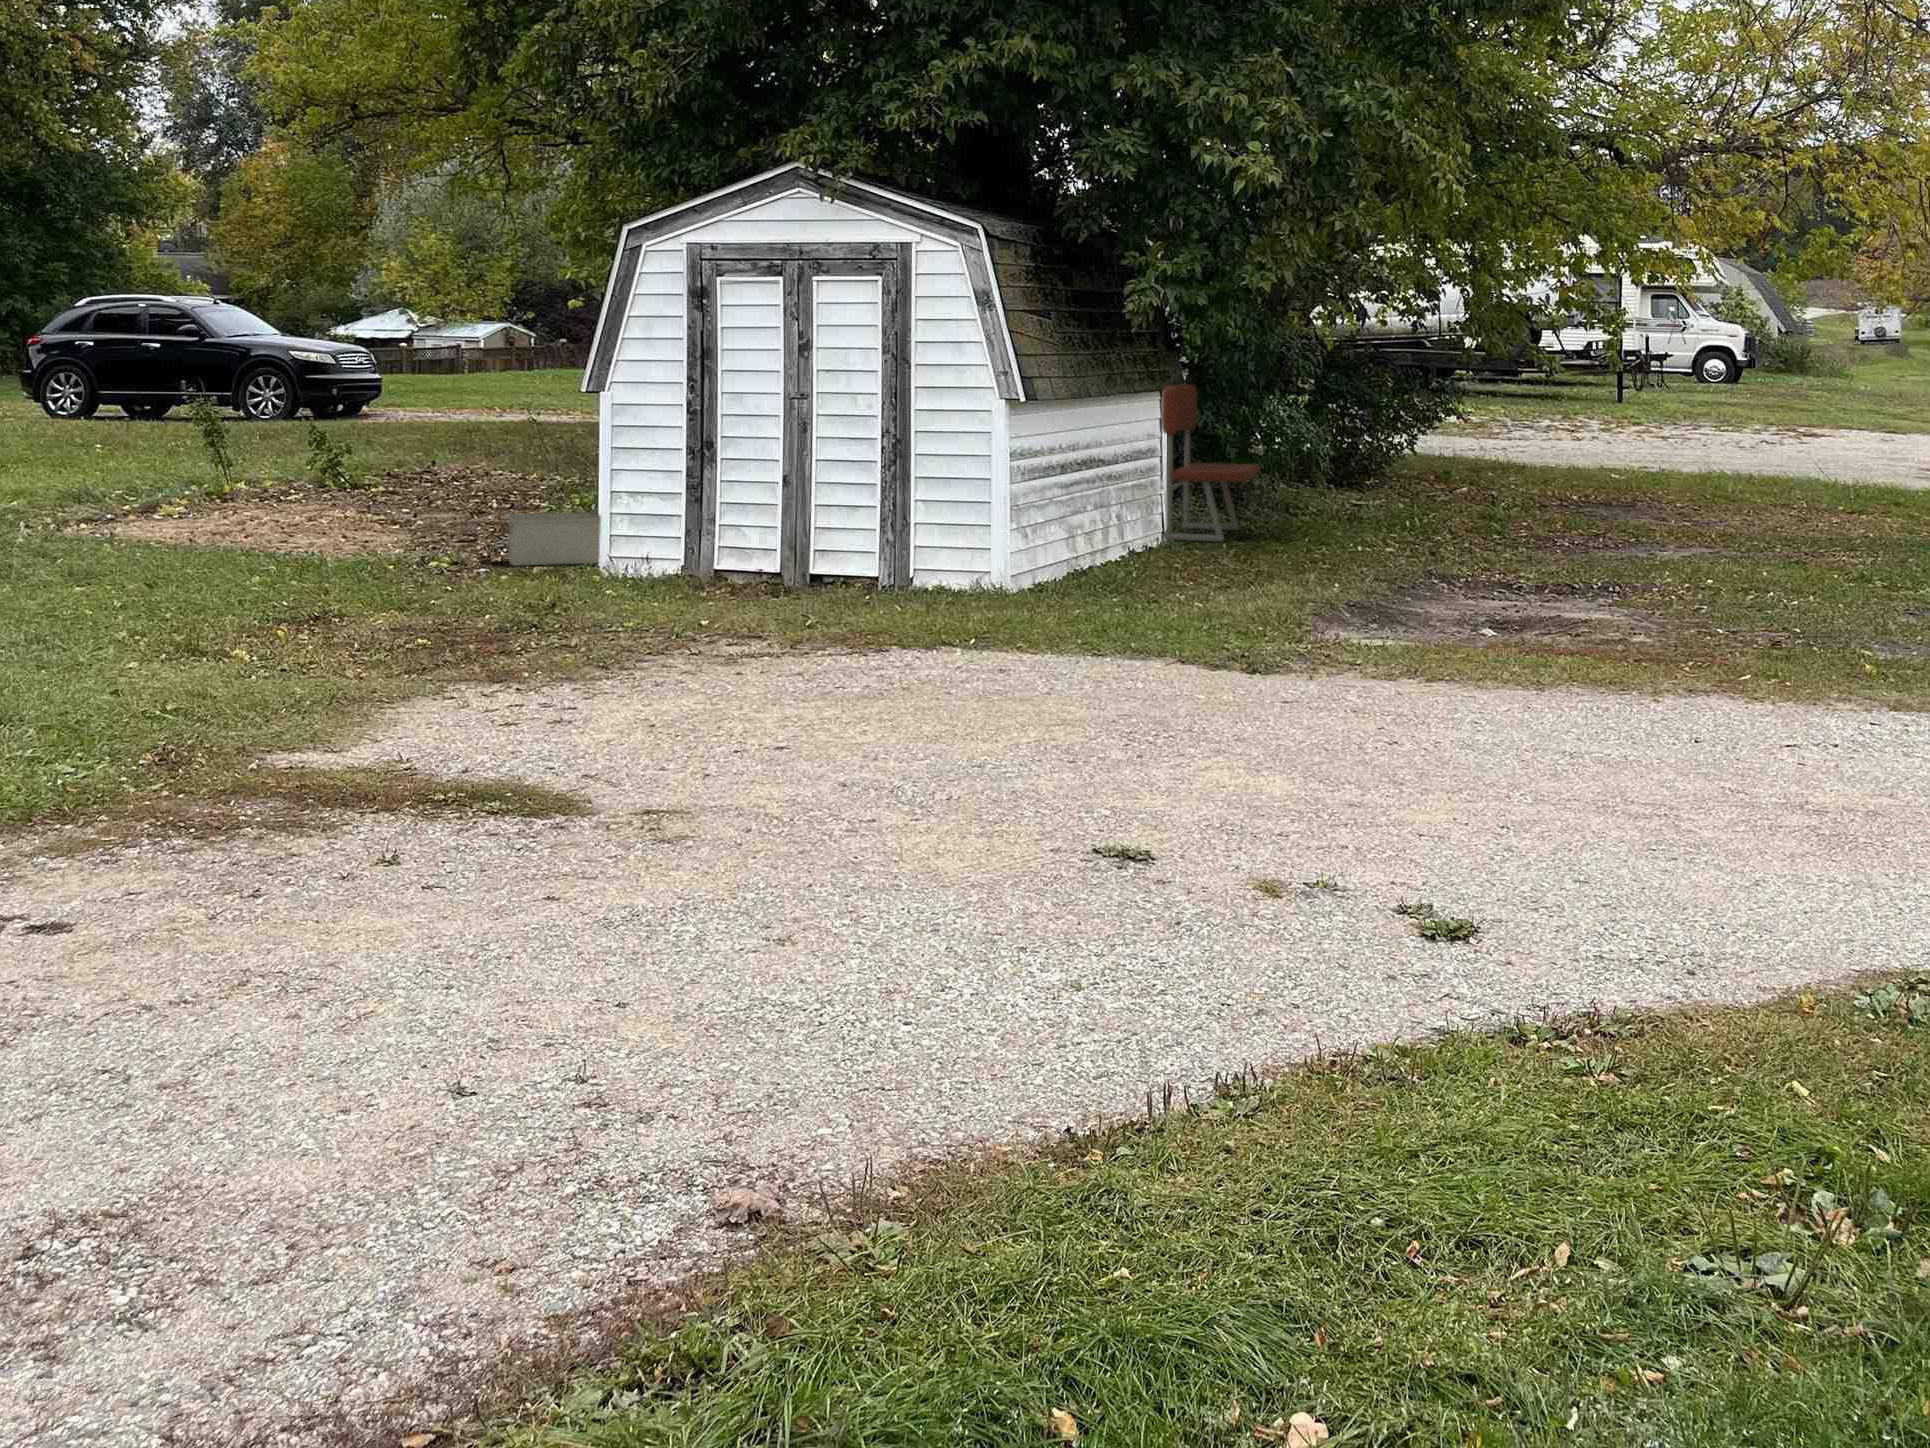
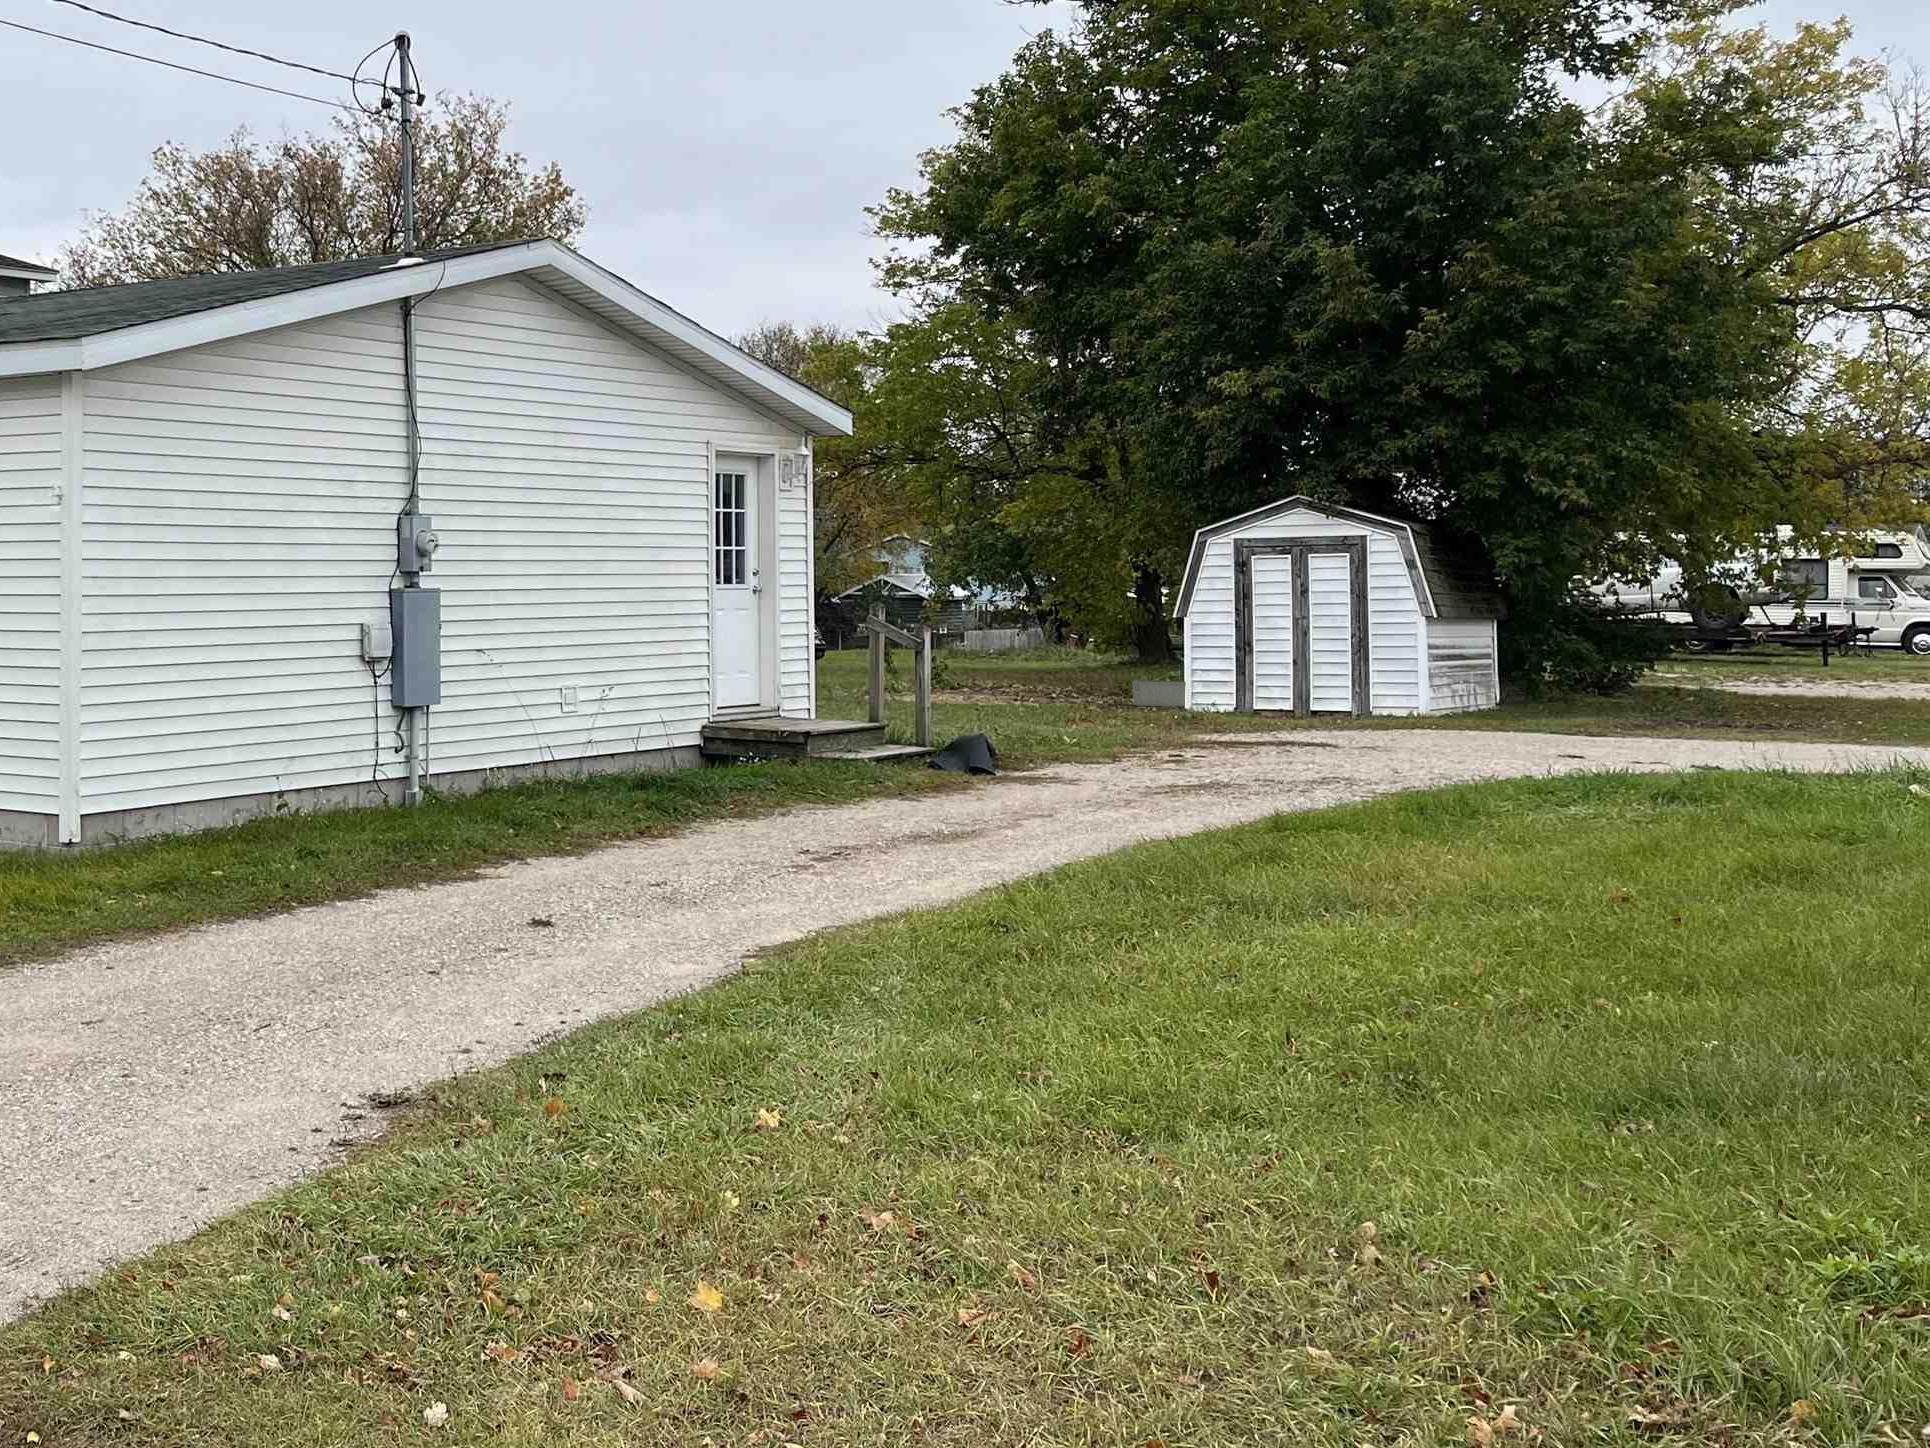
bench: present [1161,385,1260,542] -> none [1493,619,1556,710]

